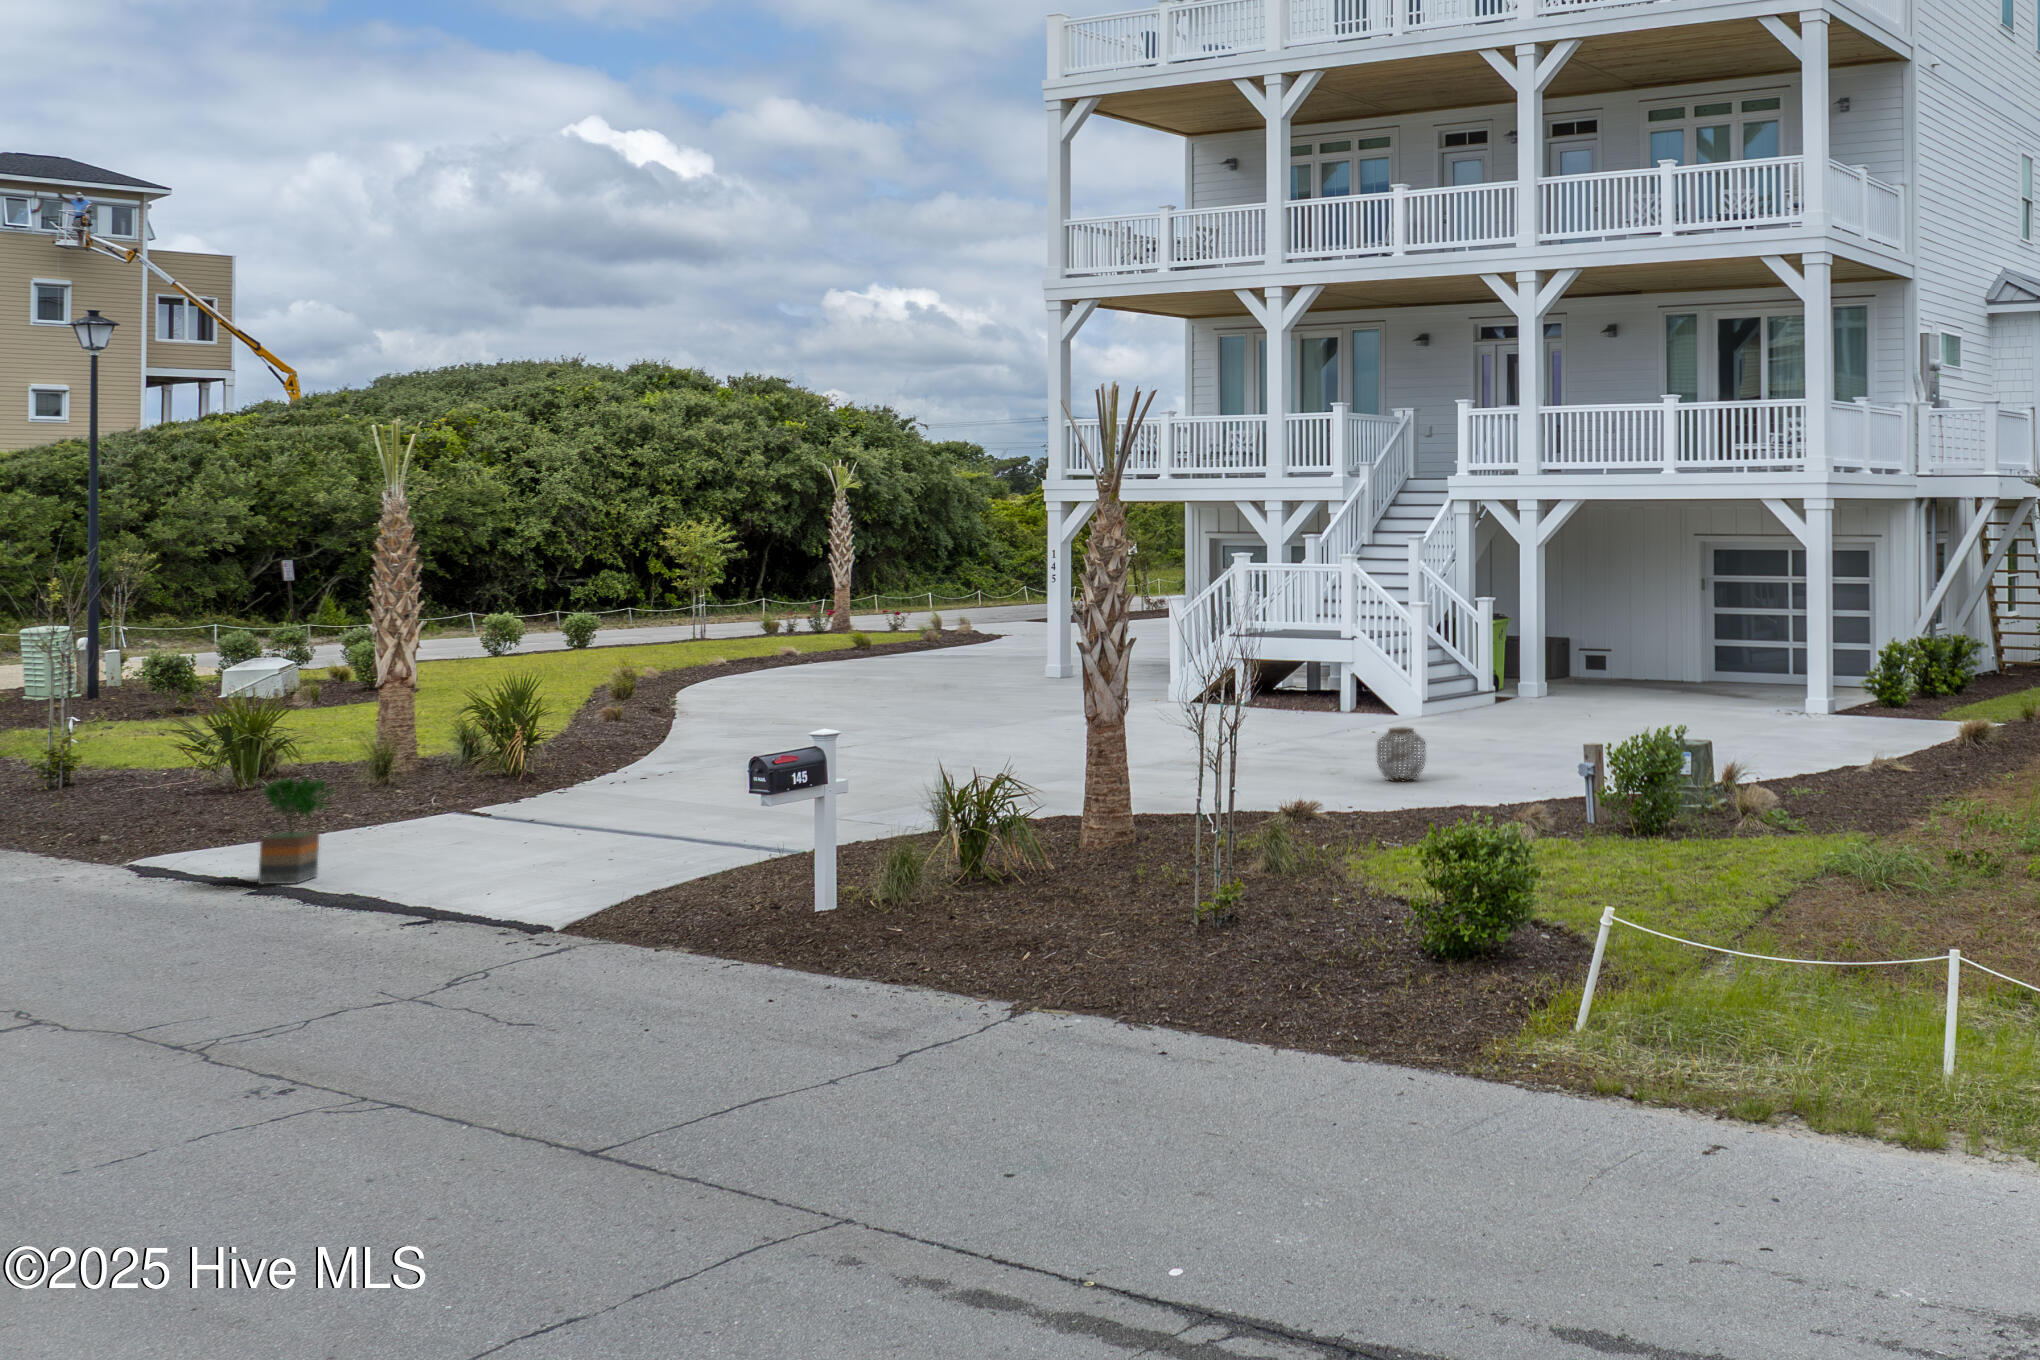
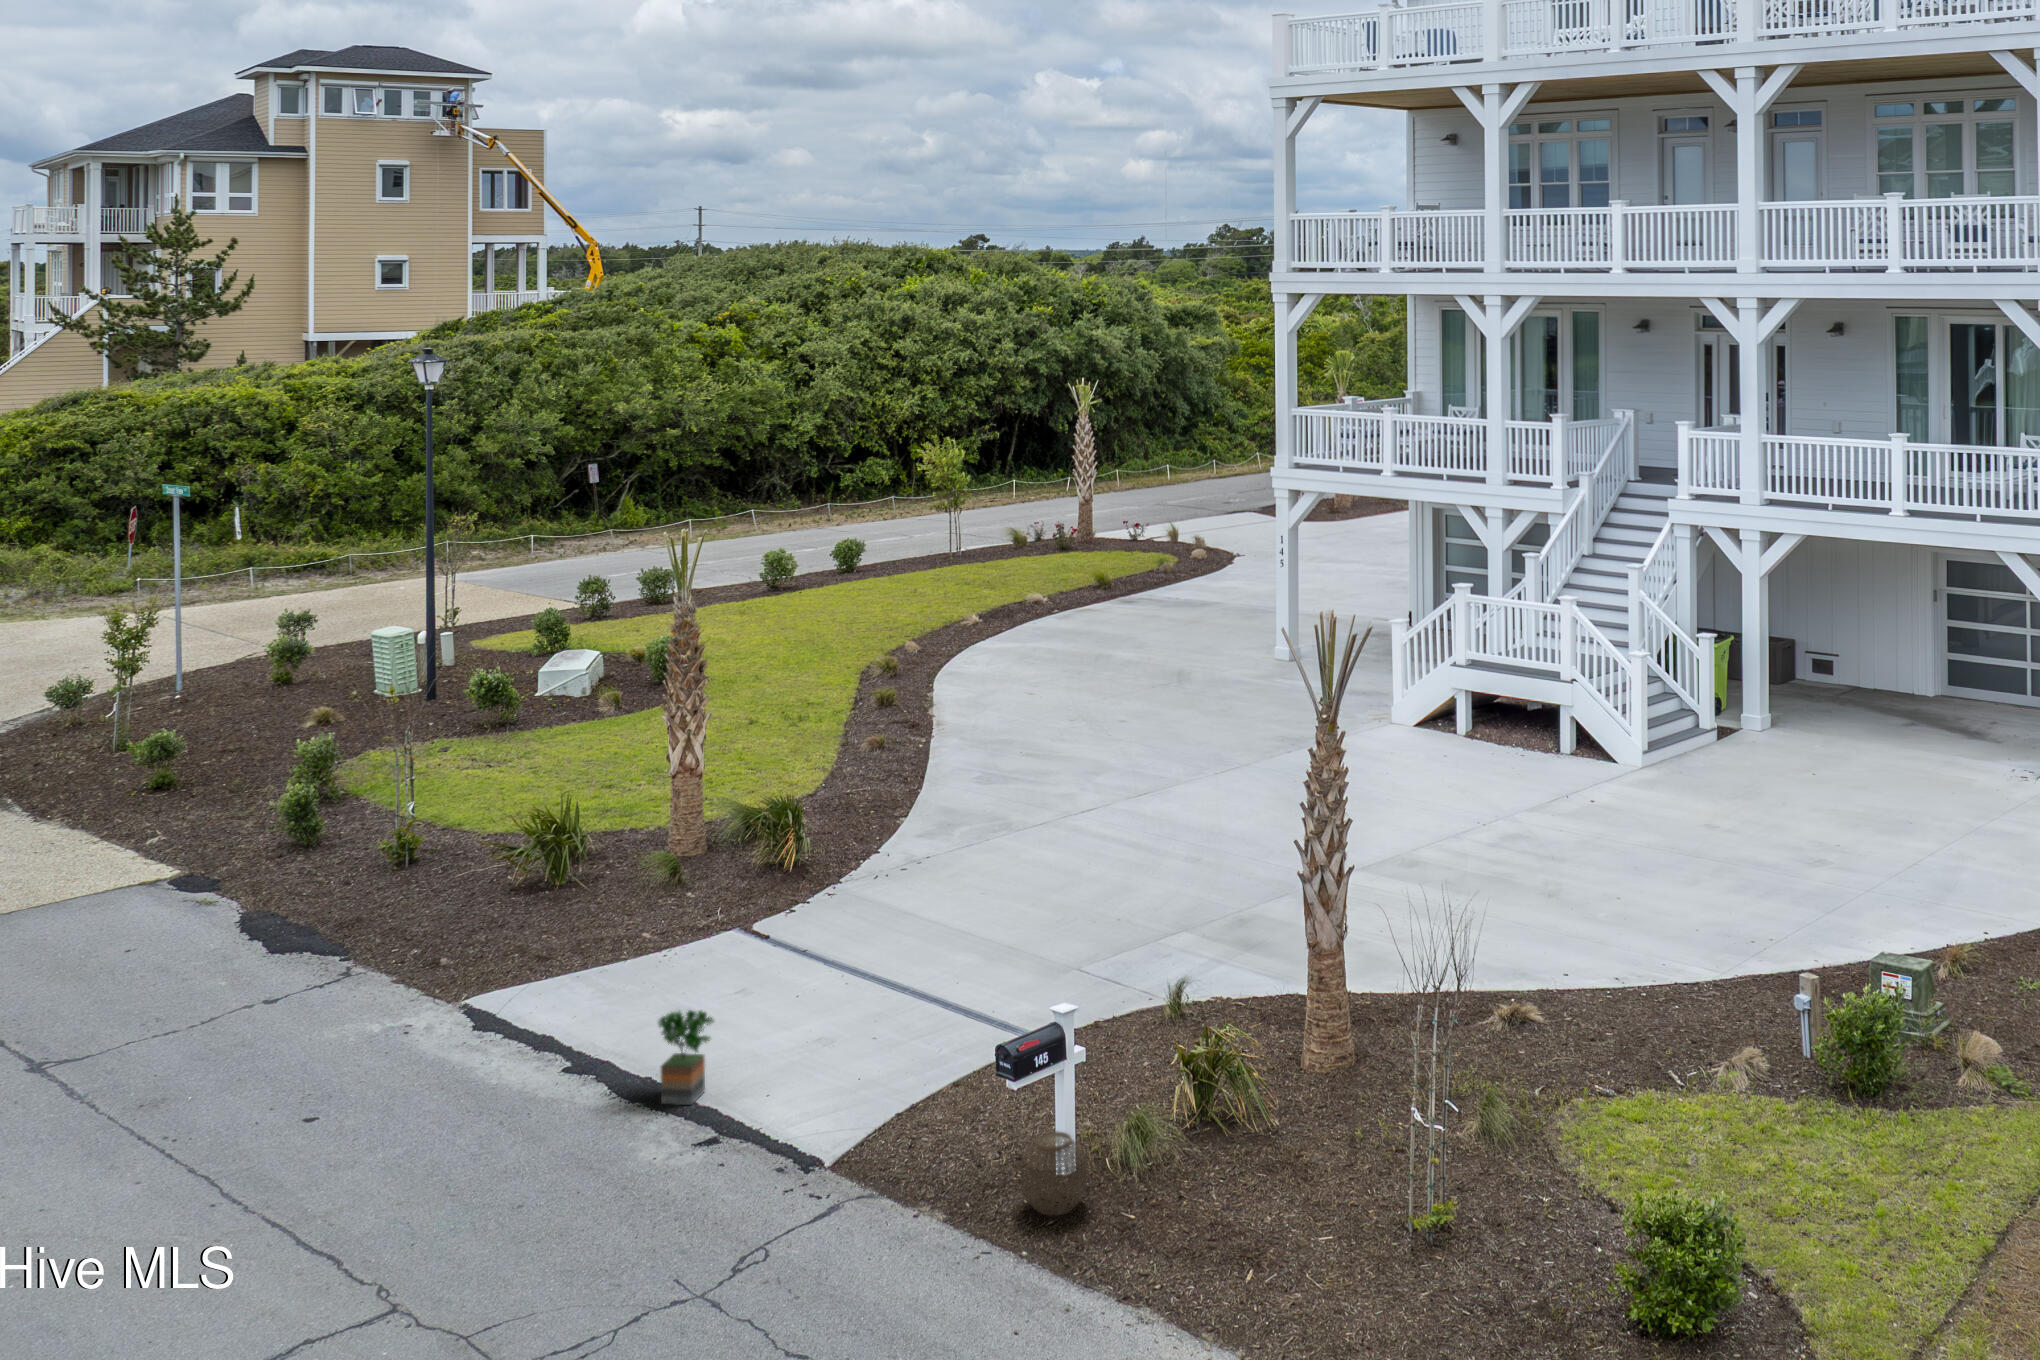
woven basket: present [1377,727,1426,781] -> present [1020,1132,1088,1215]

